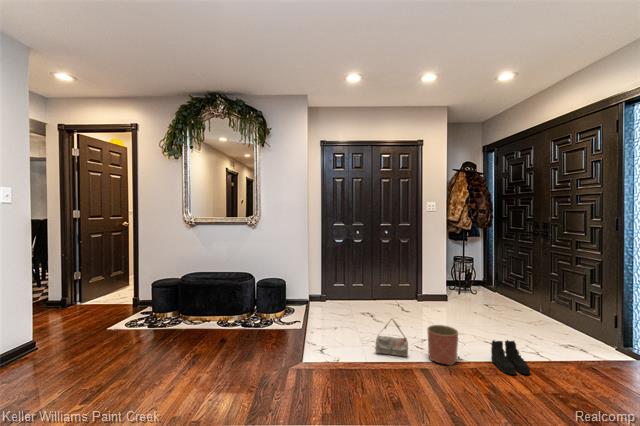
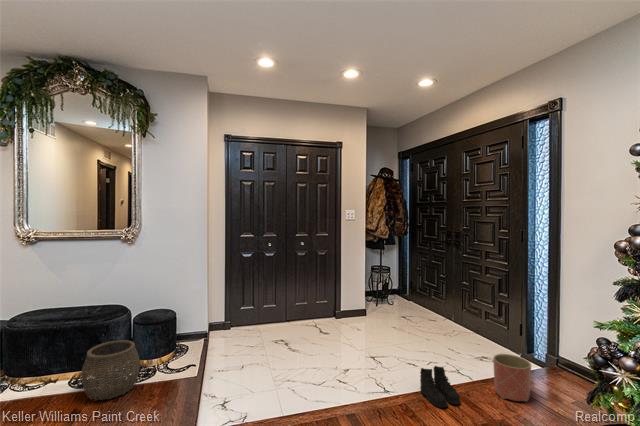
woven basket: none [226,297,263,336] -> present [81,340,140,400]
bag: present [375,318,408,356] -> none [292,355,332,401]
planter: present [427,325,458,365] -> present [493,354,531,402]

